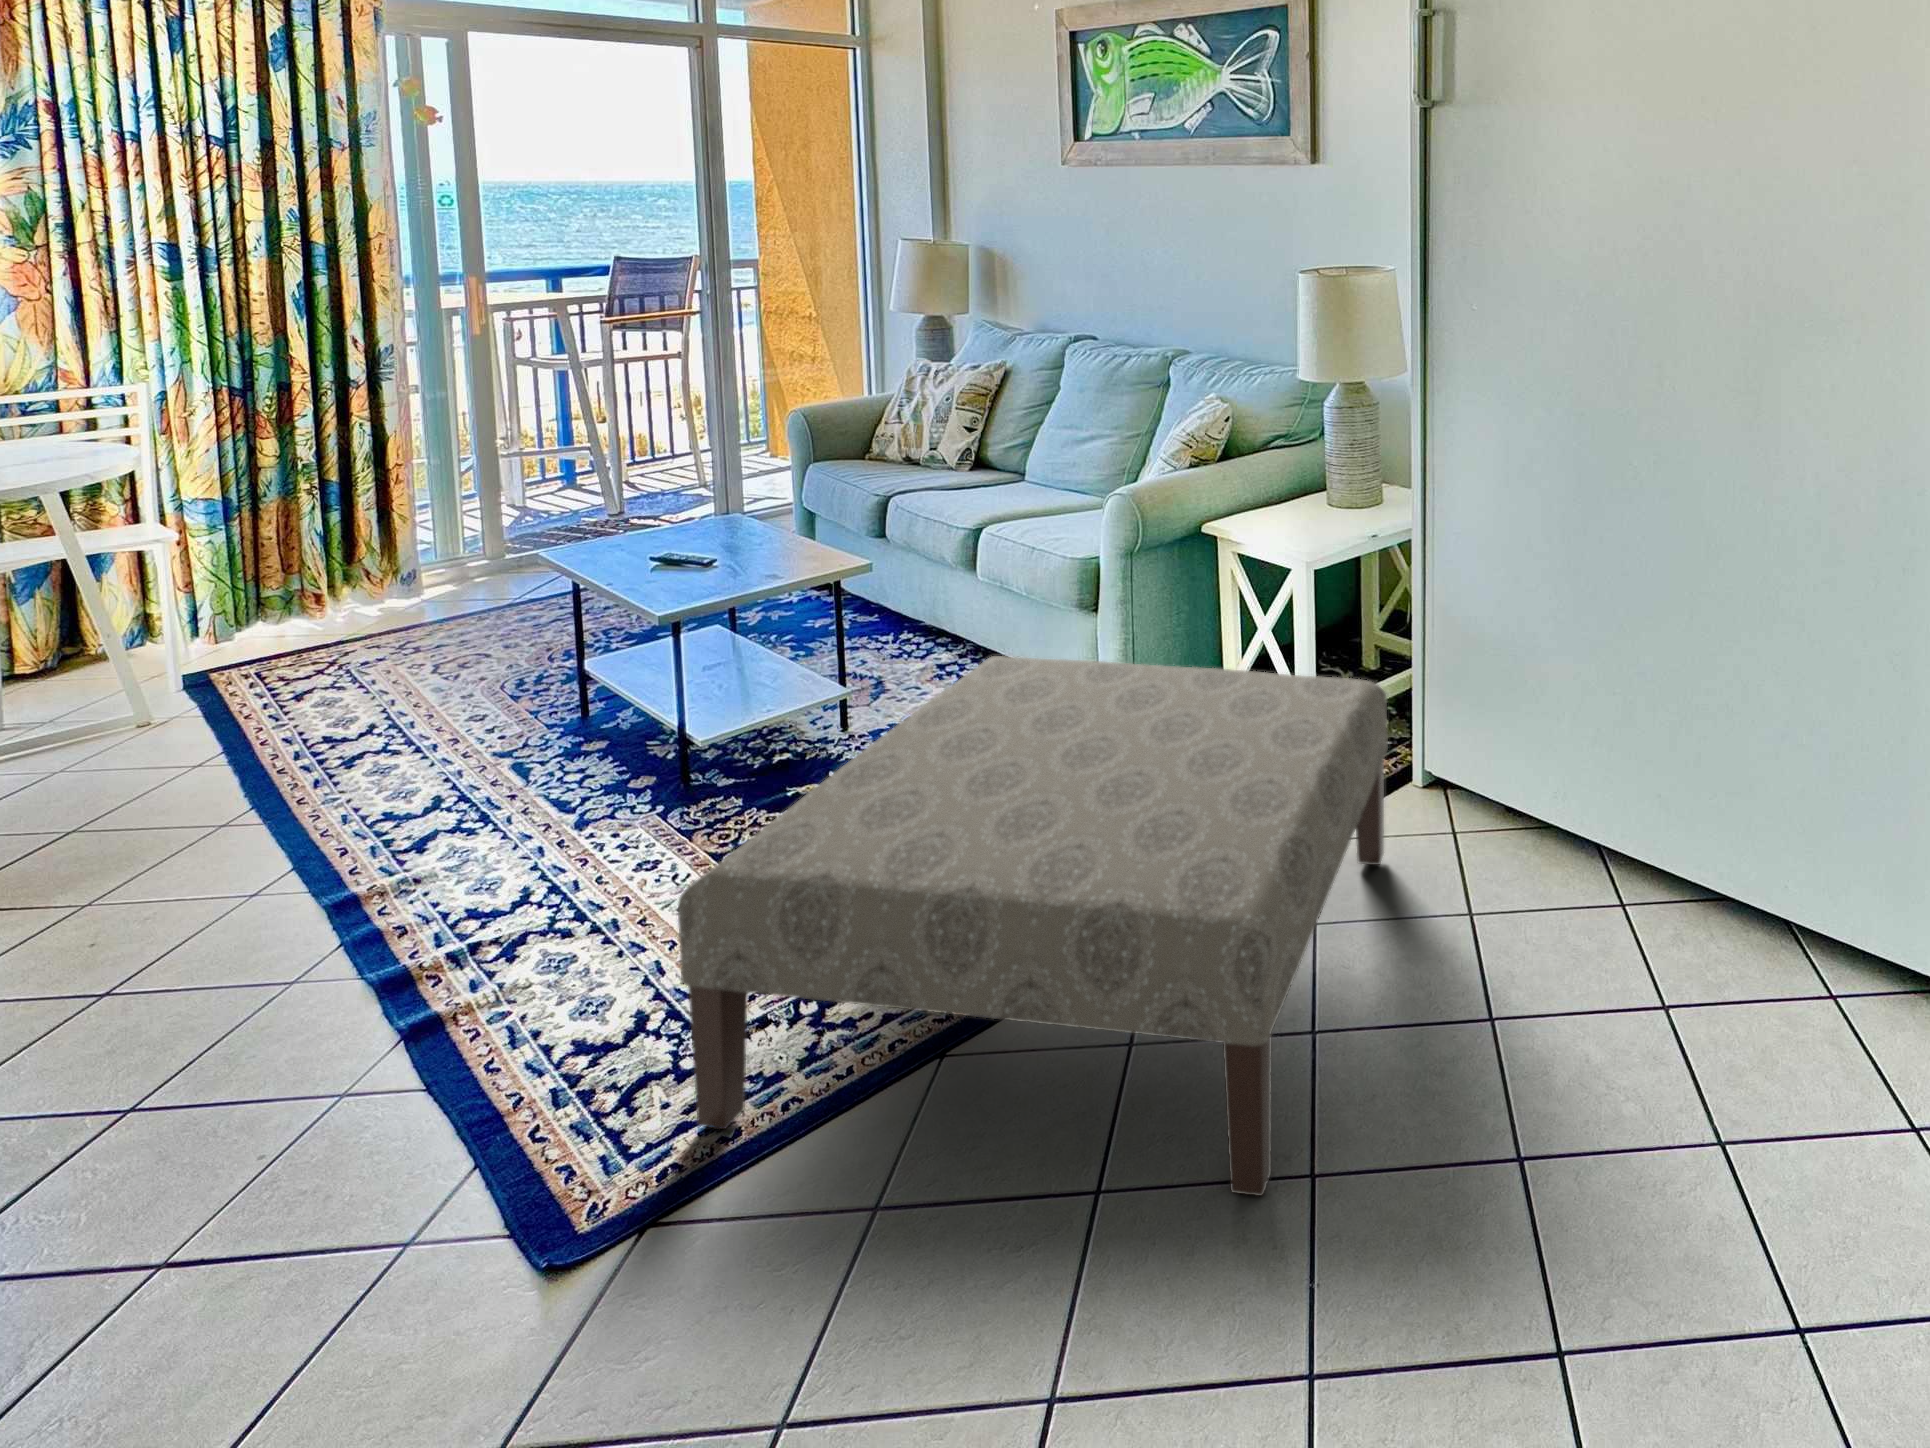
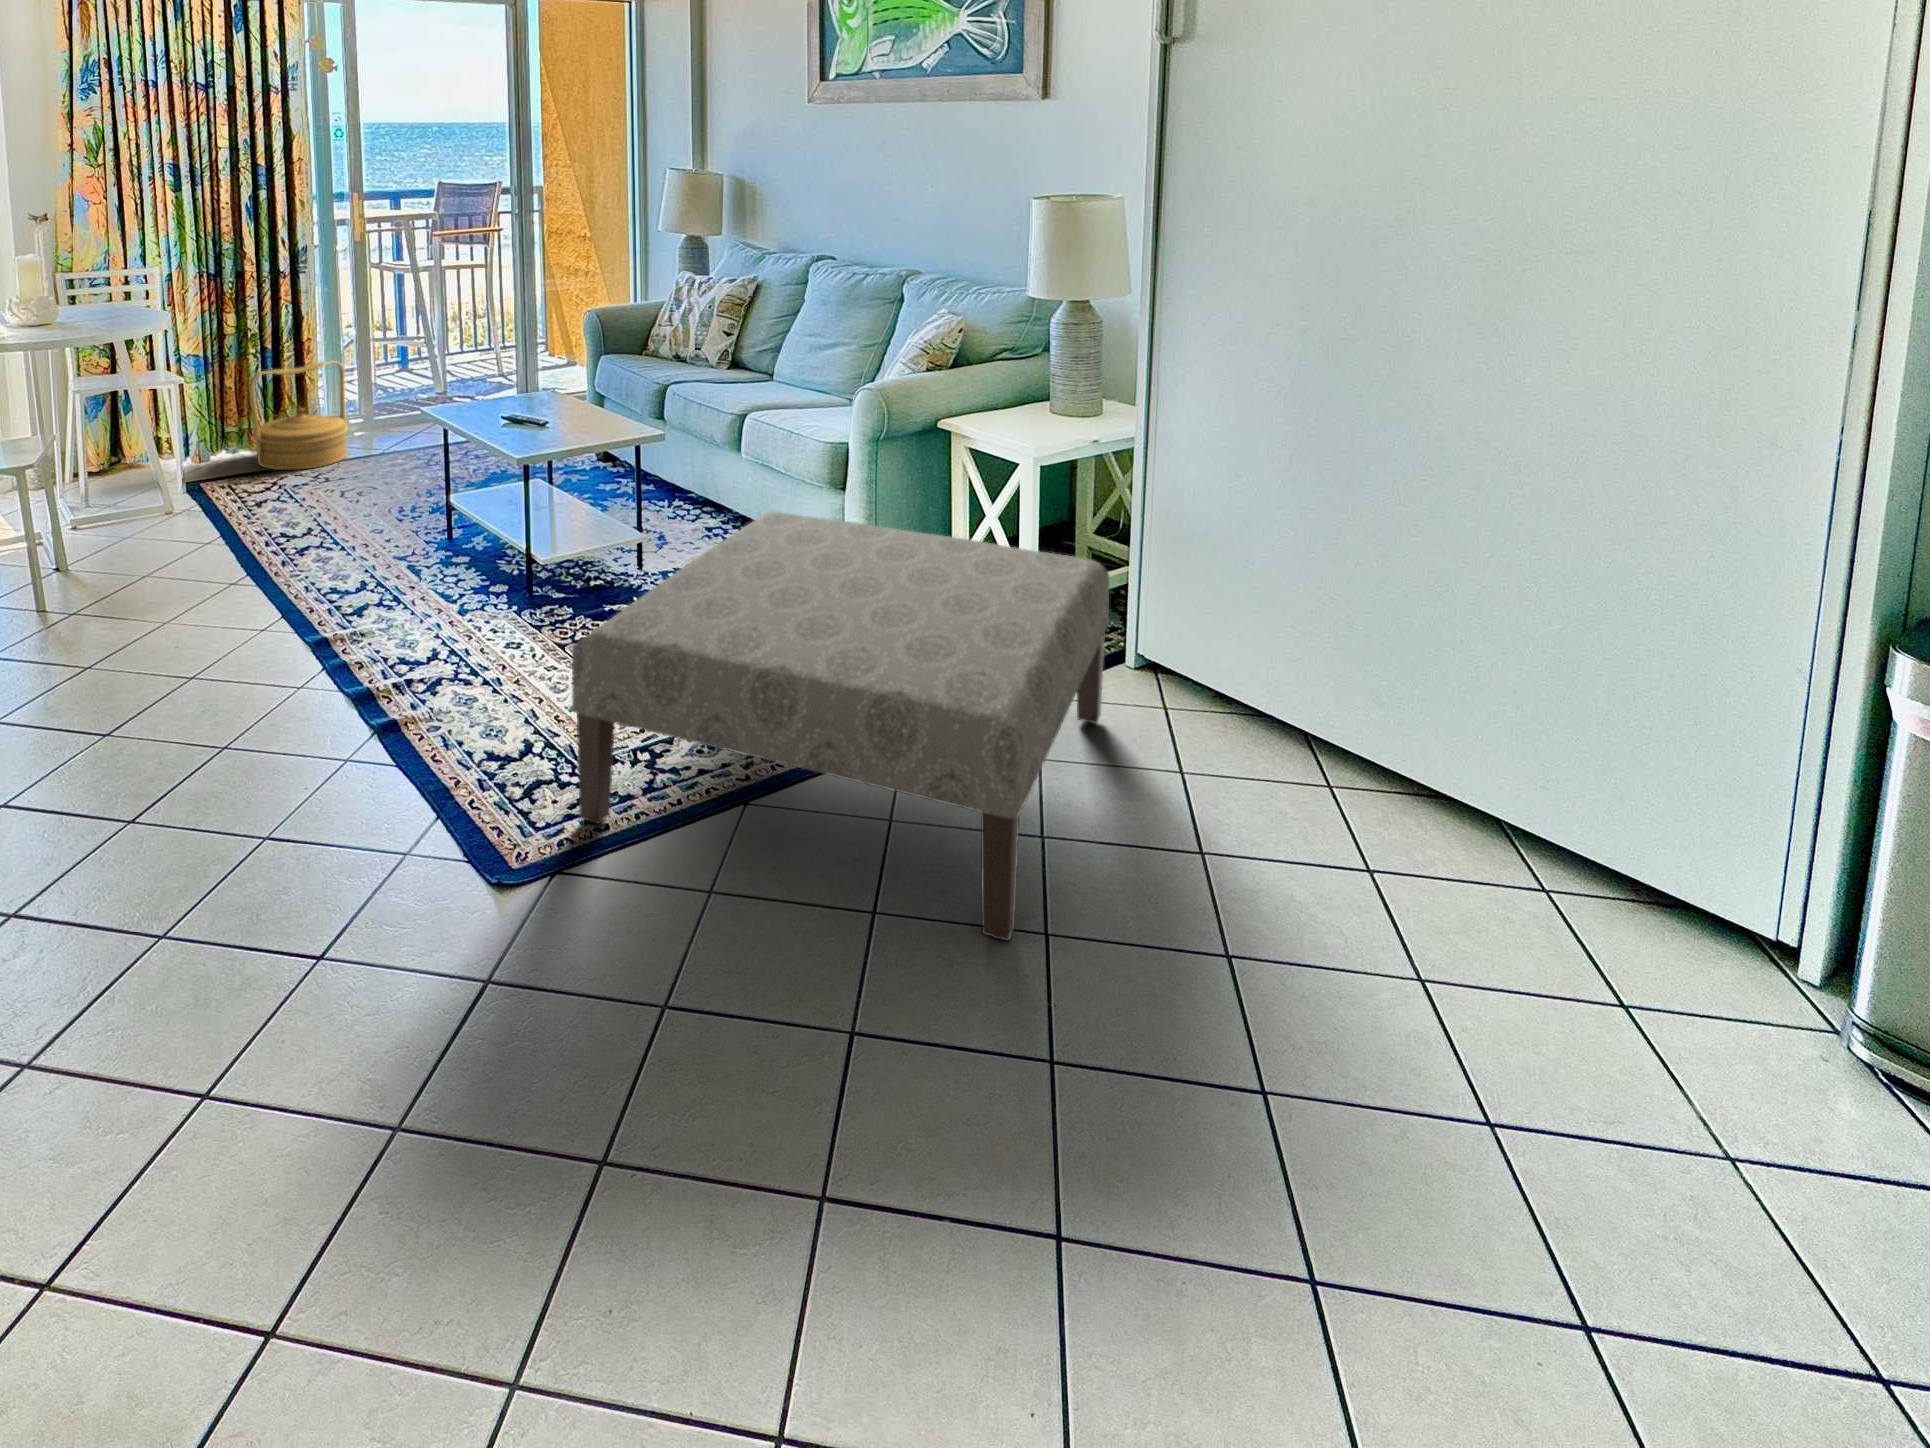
woven basket: none [294,491,456,643] -> present [249,361,348,470]

